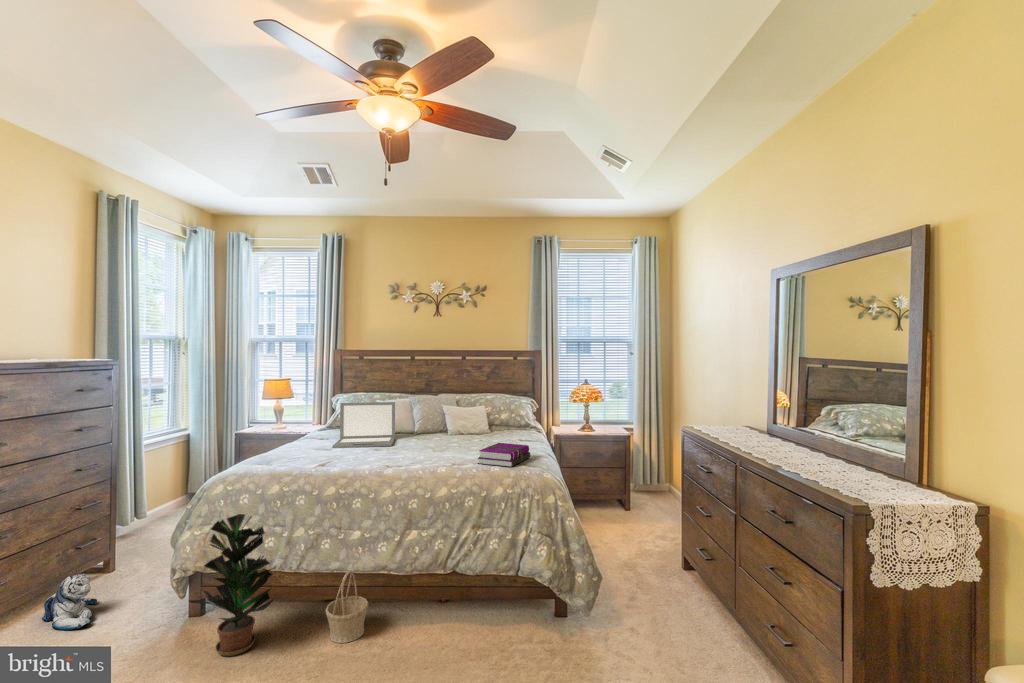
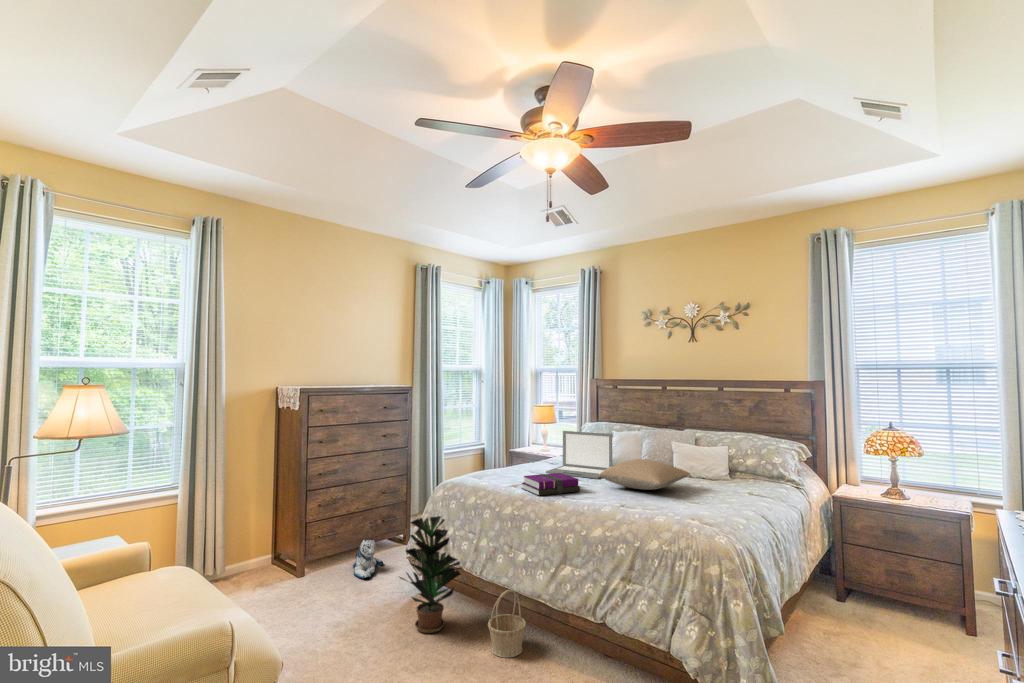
pillow: none [408,422,477,449] -> present [600,459,690,490]
notebook: present [478,443,530,467] -> present [522,473,580,496]

